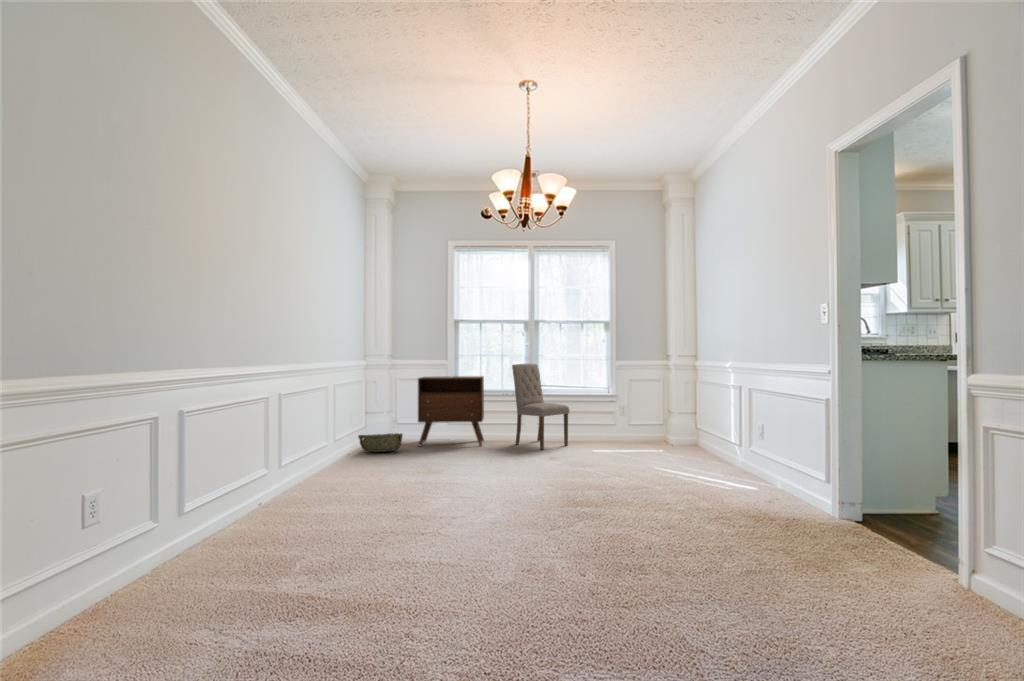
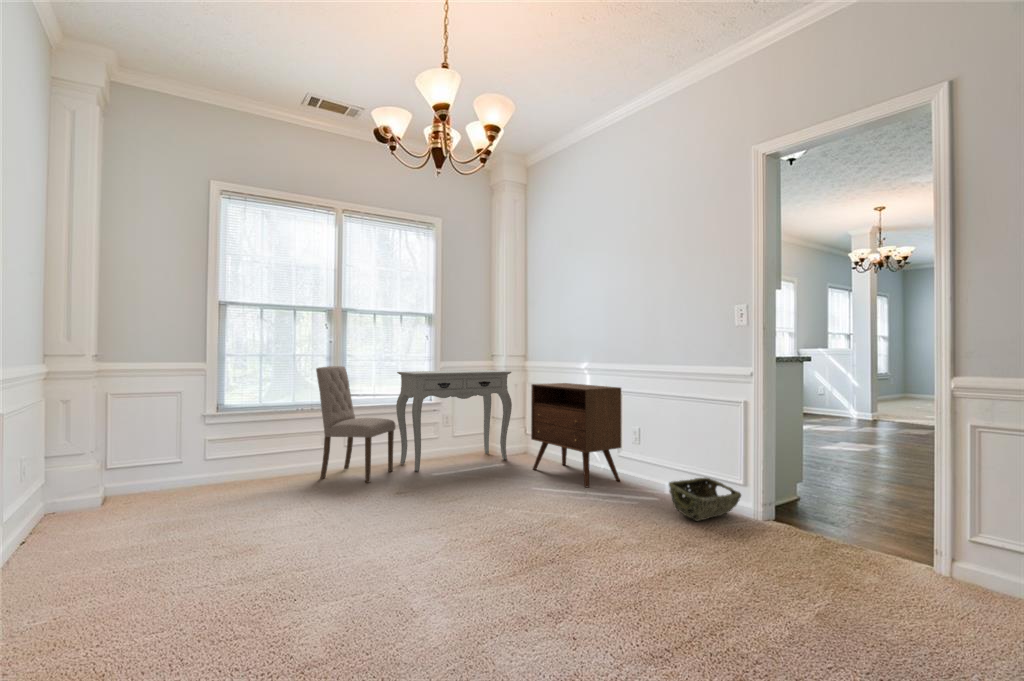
console table: none [577,368,674,448] -> present [396,370,512,471]
cabinet: present [418,376,484,446] -> present [531,383,621,487]
woven basket: present [358,433,403,452] -> present [669,478,741,521]

